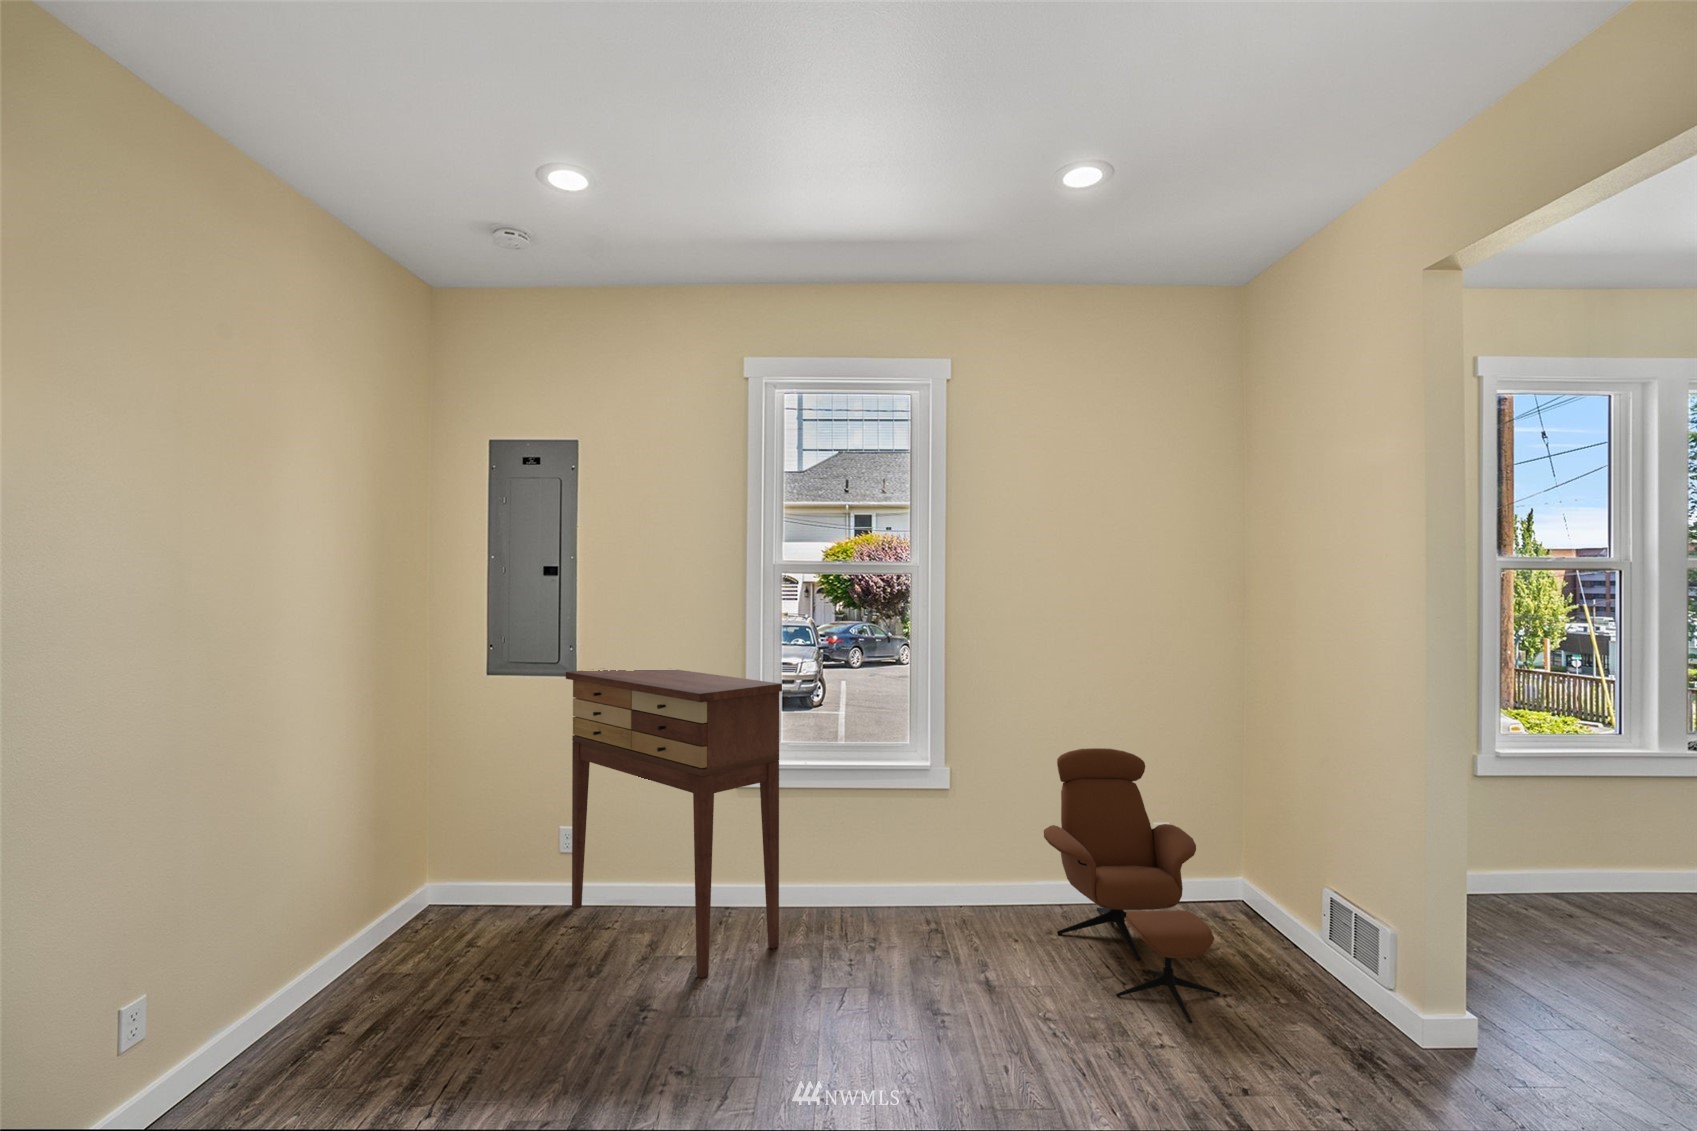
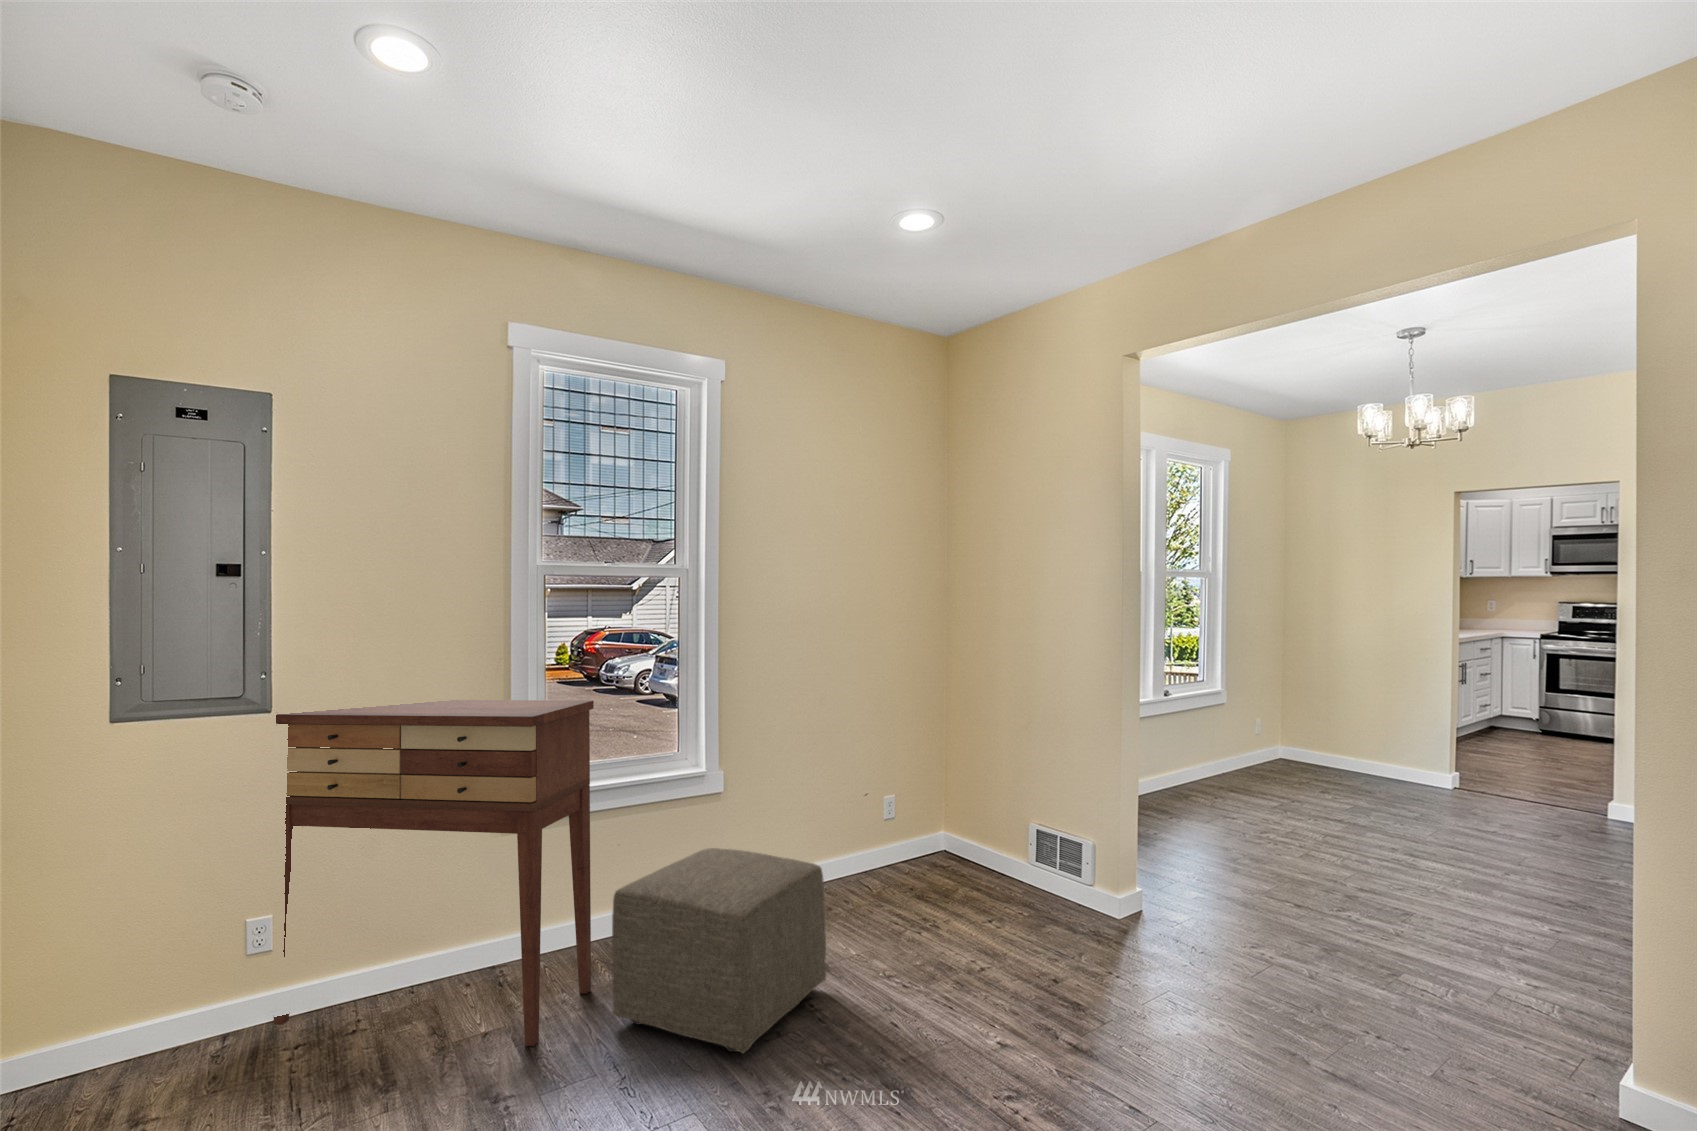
lounge chair: present [1044,748,1220,1022] -> none [817,736,990,946]
ottoman: none [767,840,972,1041] -> present [612,848,826,1053]

